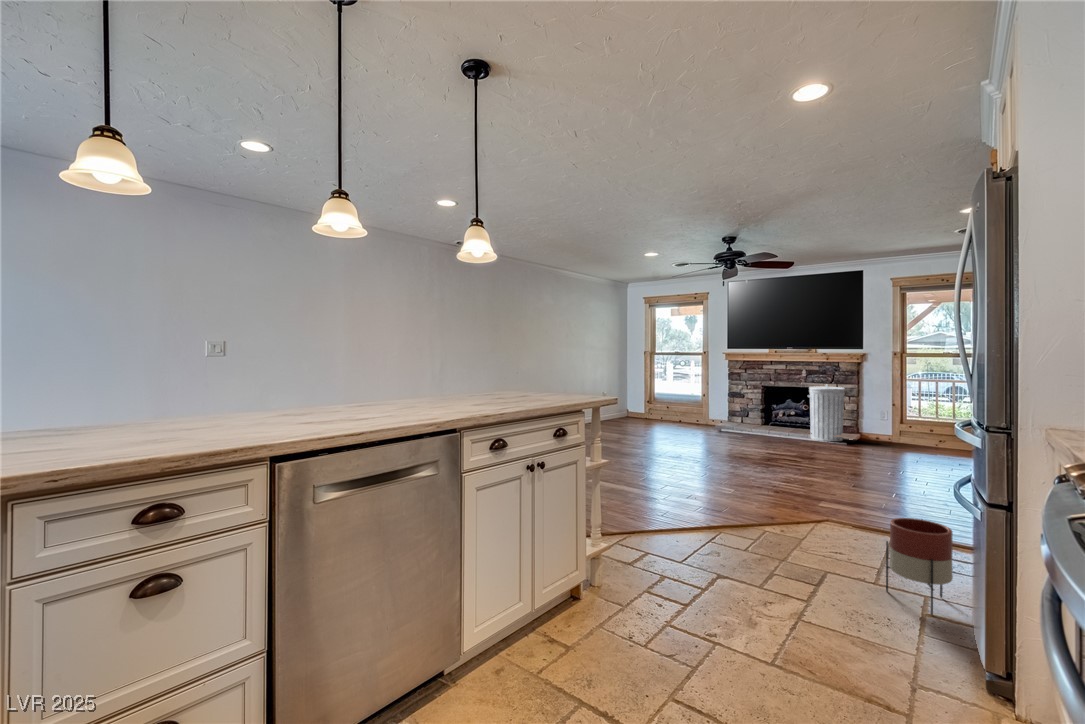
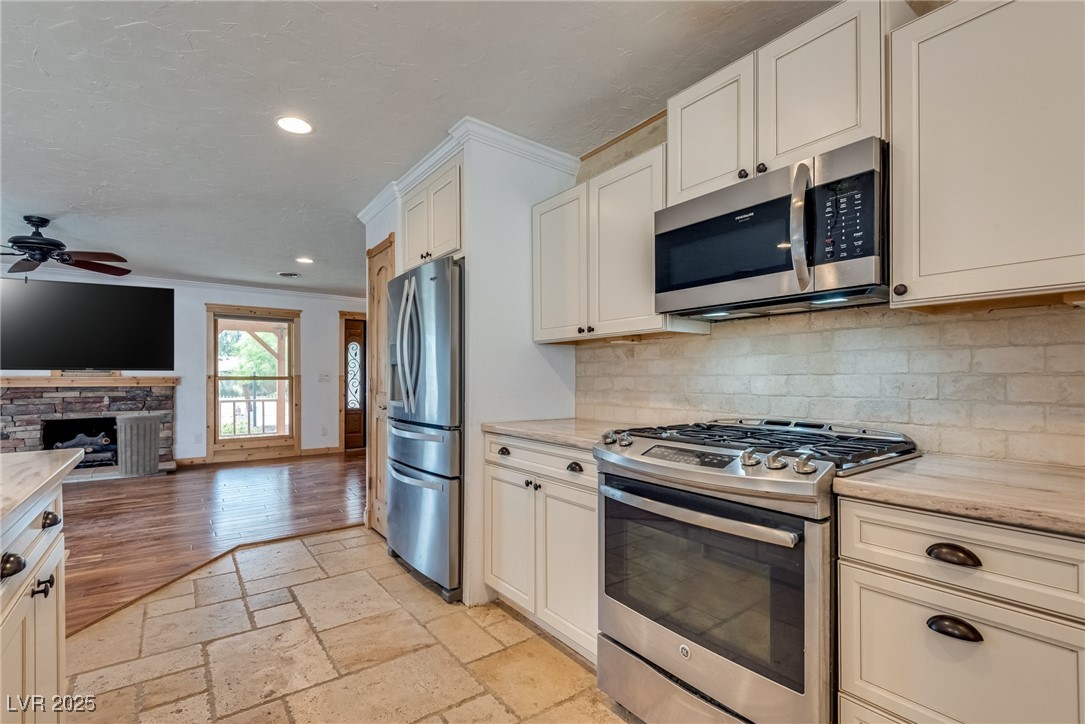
planter: present [886,518,953,615] -> none [343,510,388,580]

